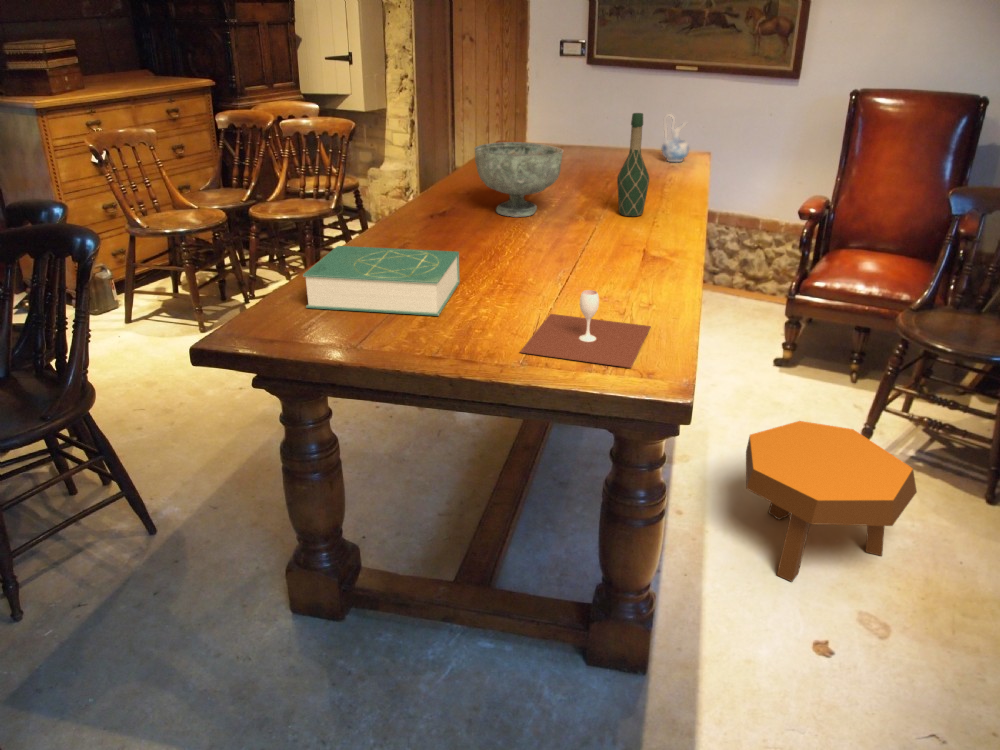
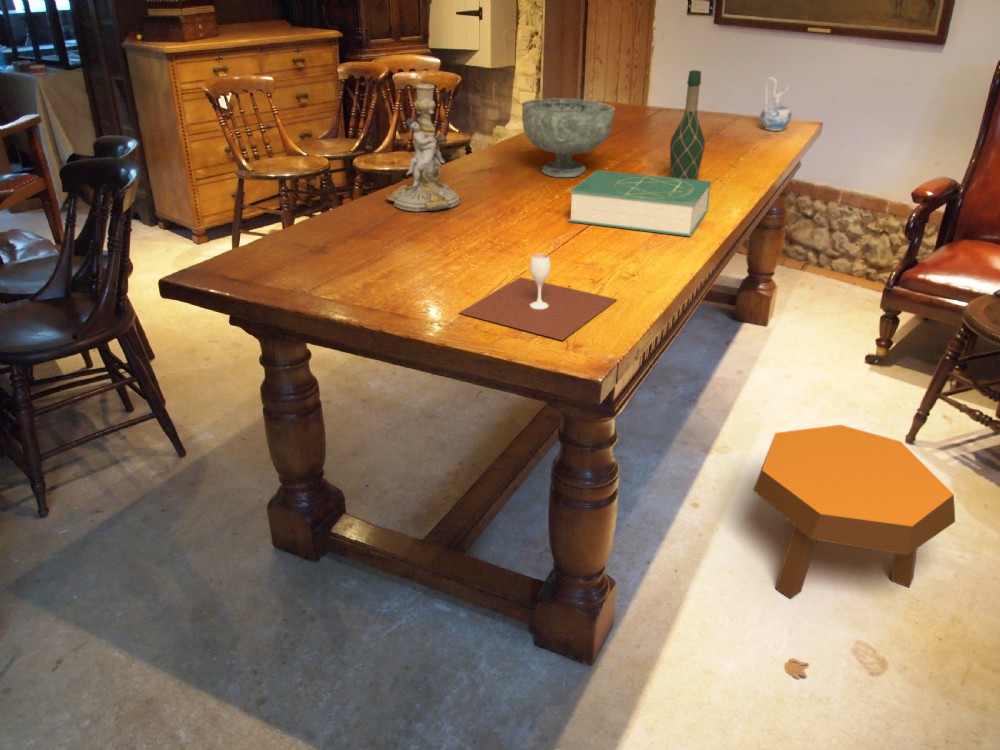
candlestick: none [368,136,441,259] -> present [386,84,460,212]
book: present [303,246,460,316] -> present [569,170,711,236]

